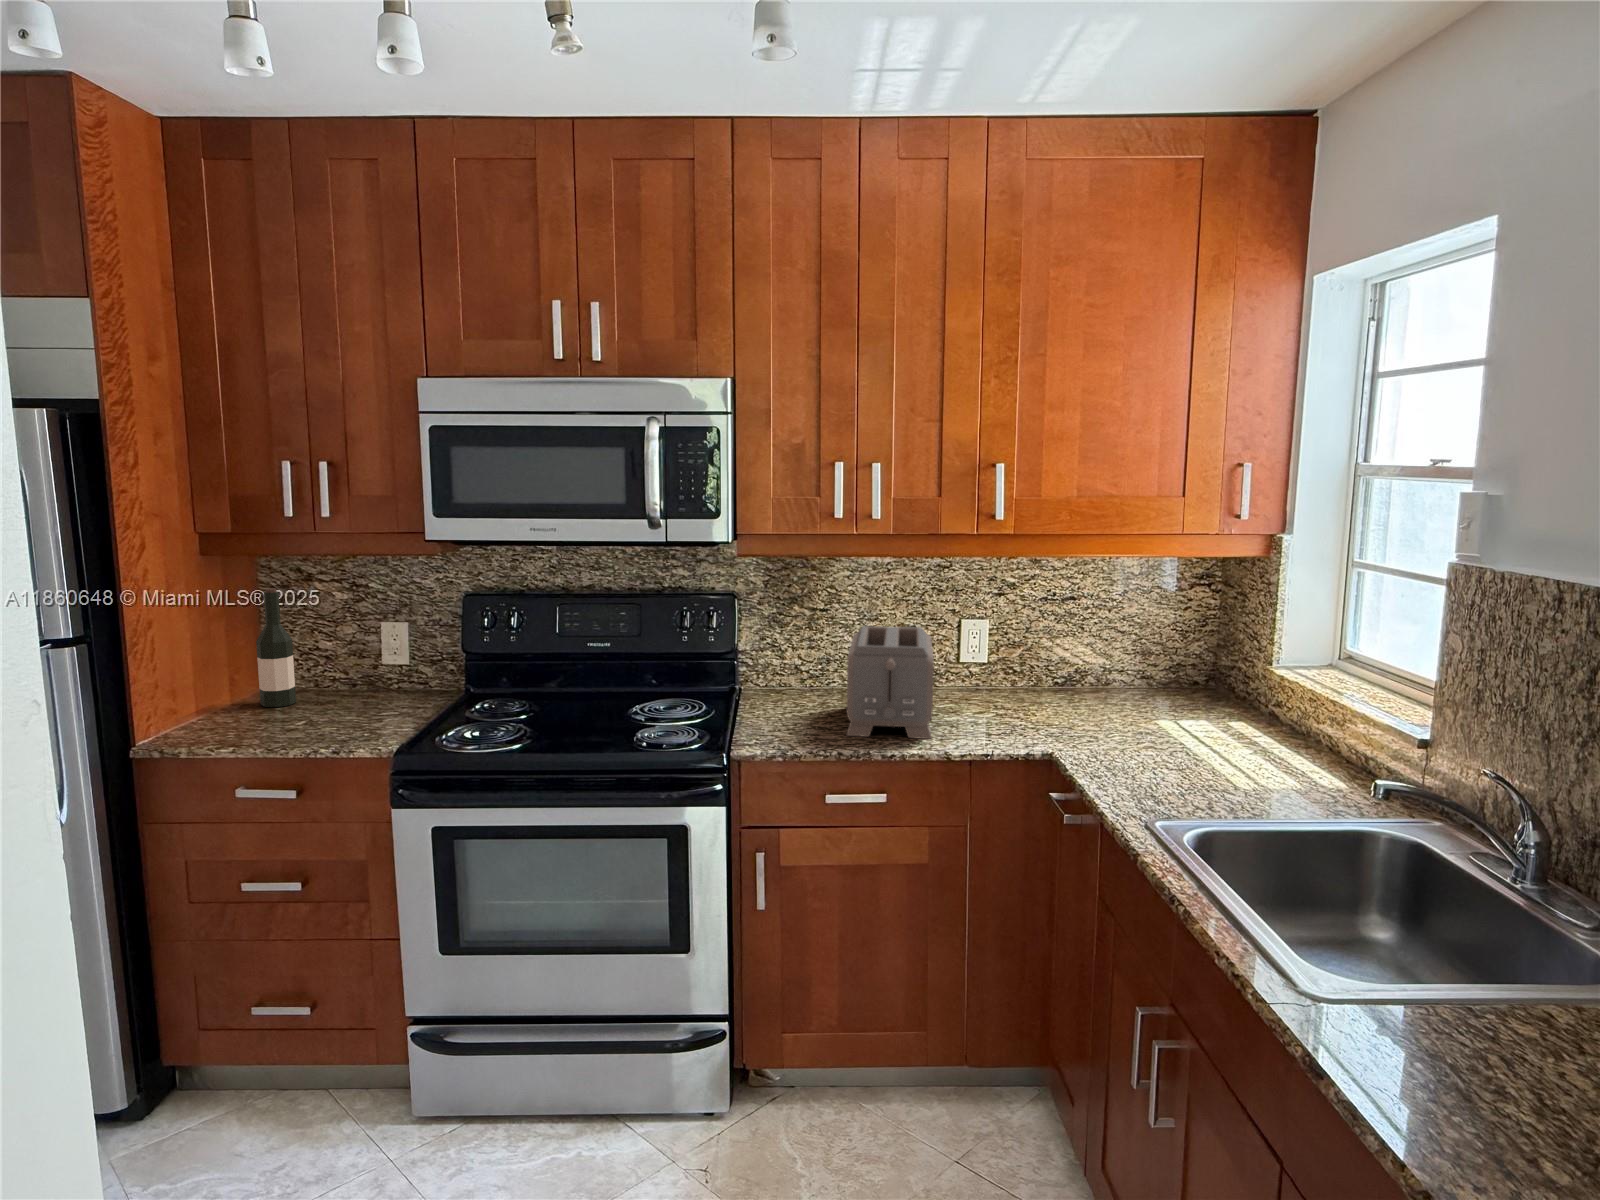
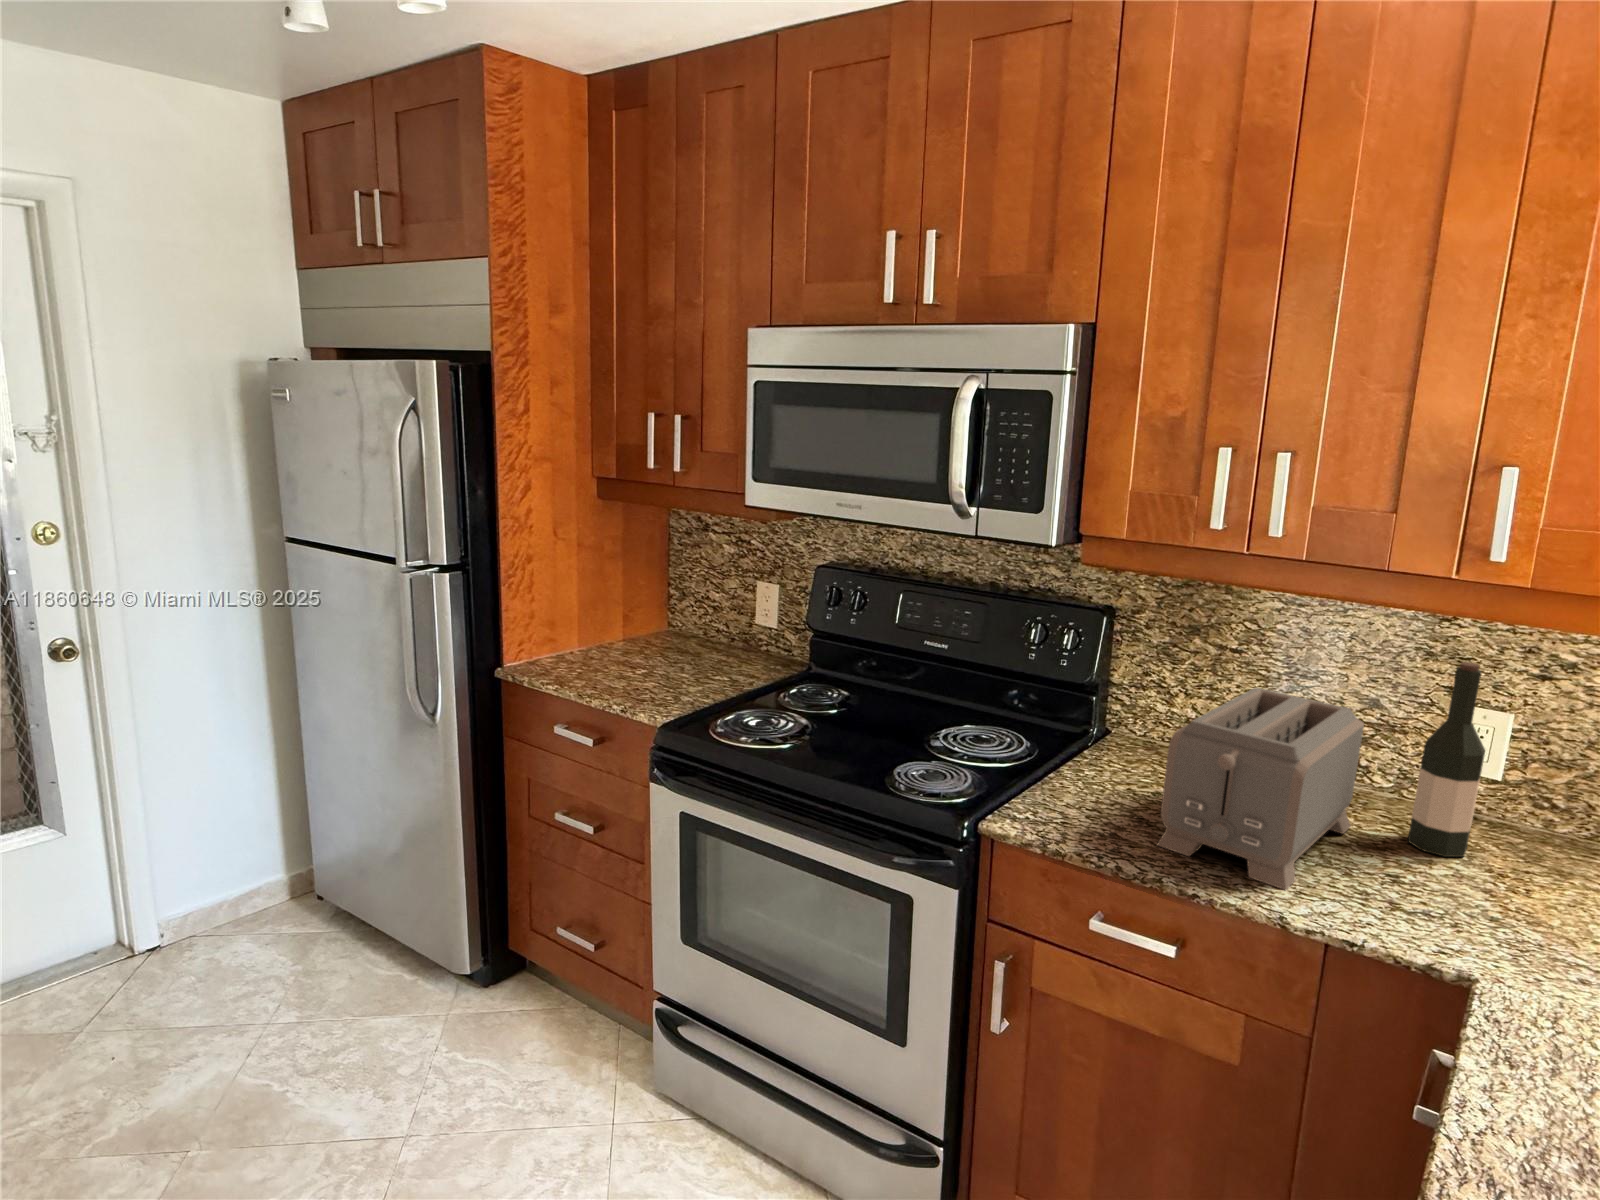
wine bottle: present [256,588,296,707] -> present [1408,662,1485,857]

